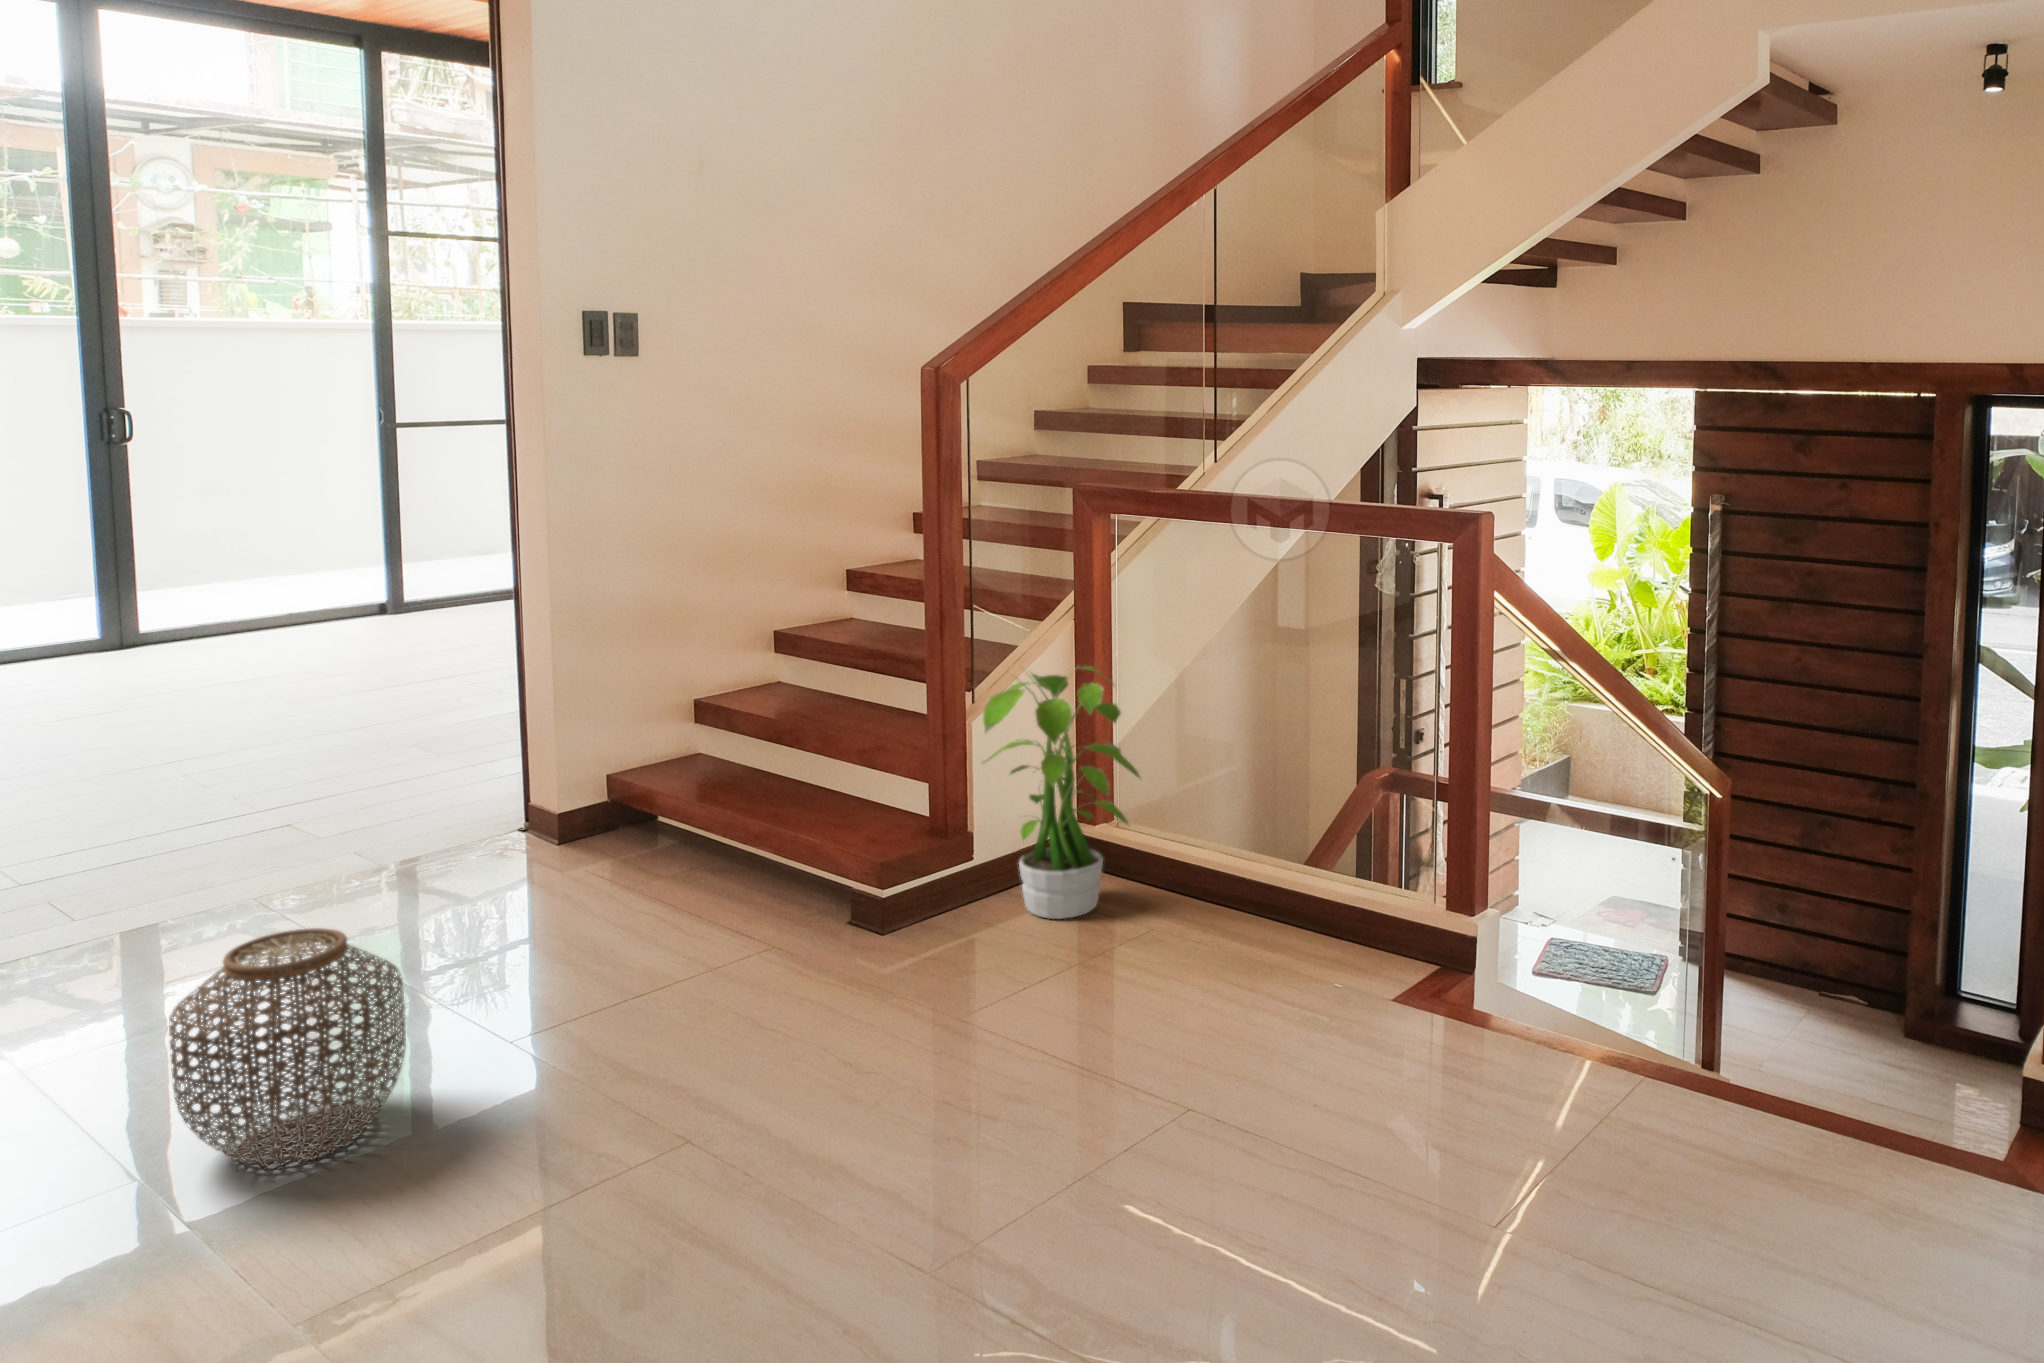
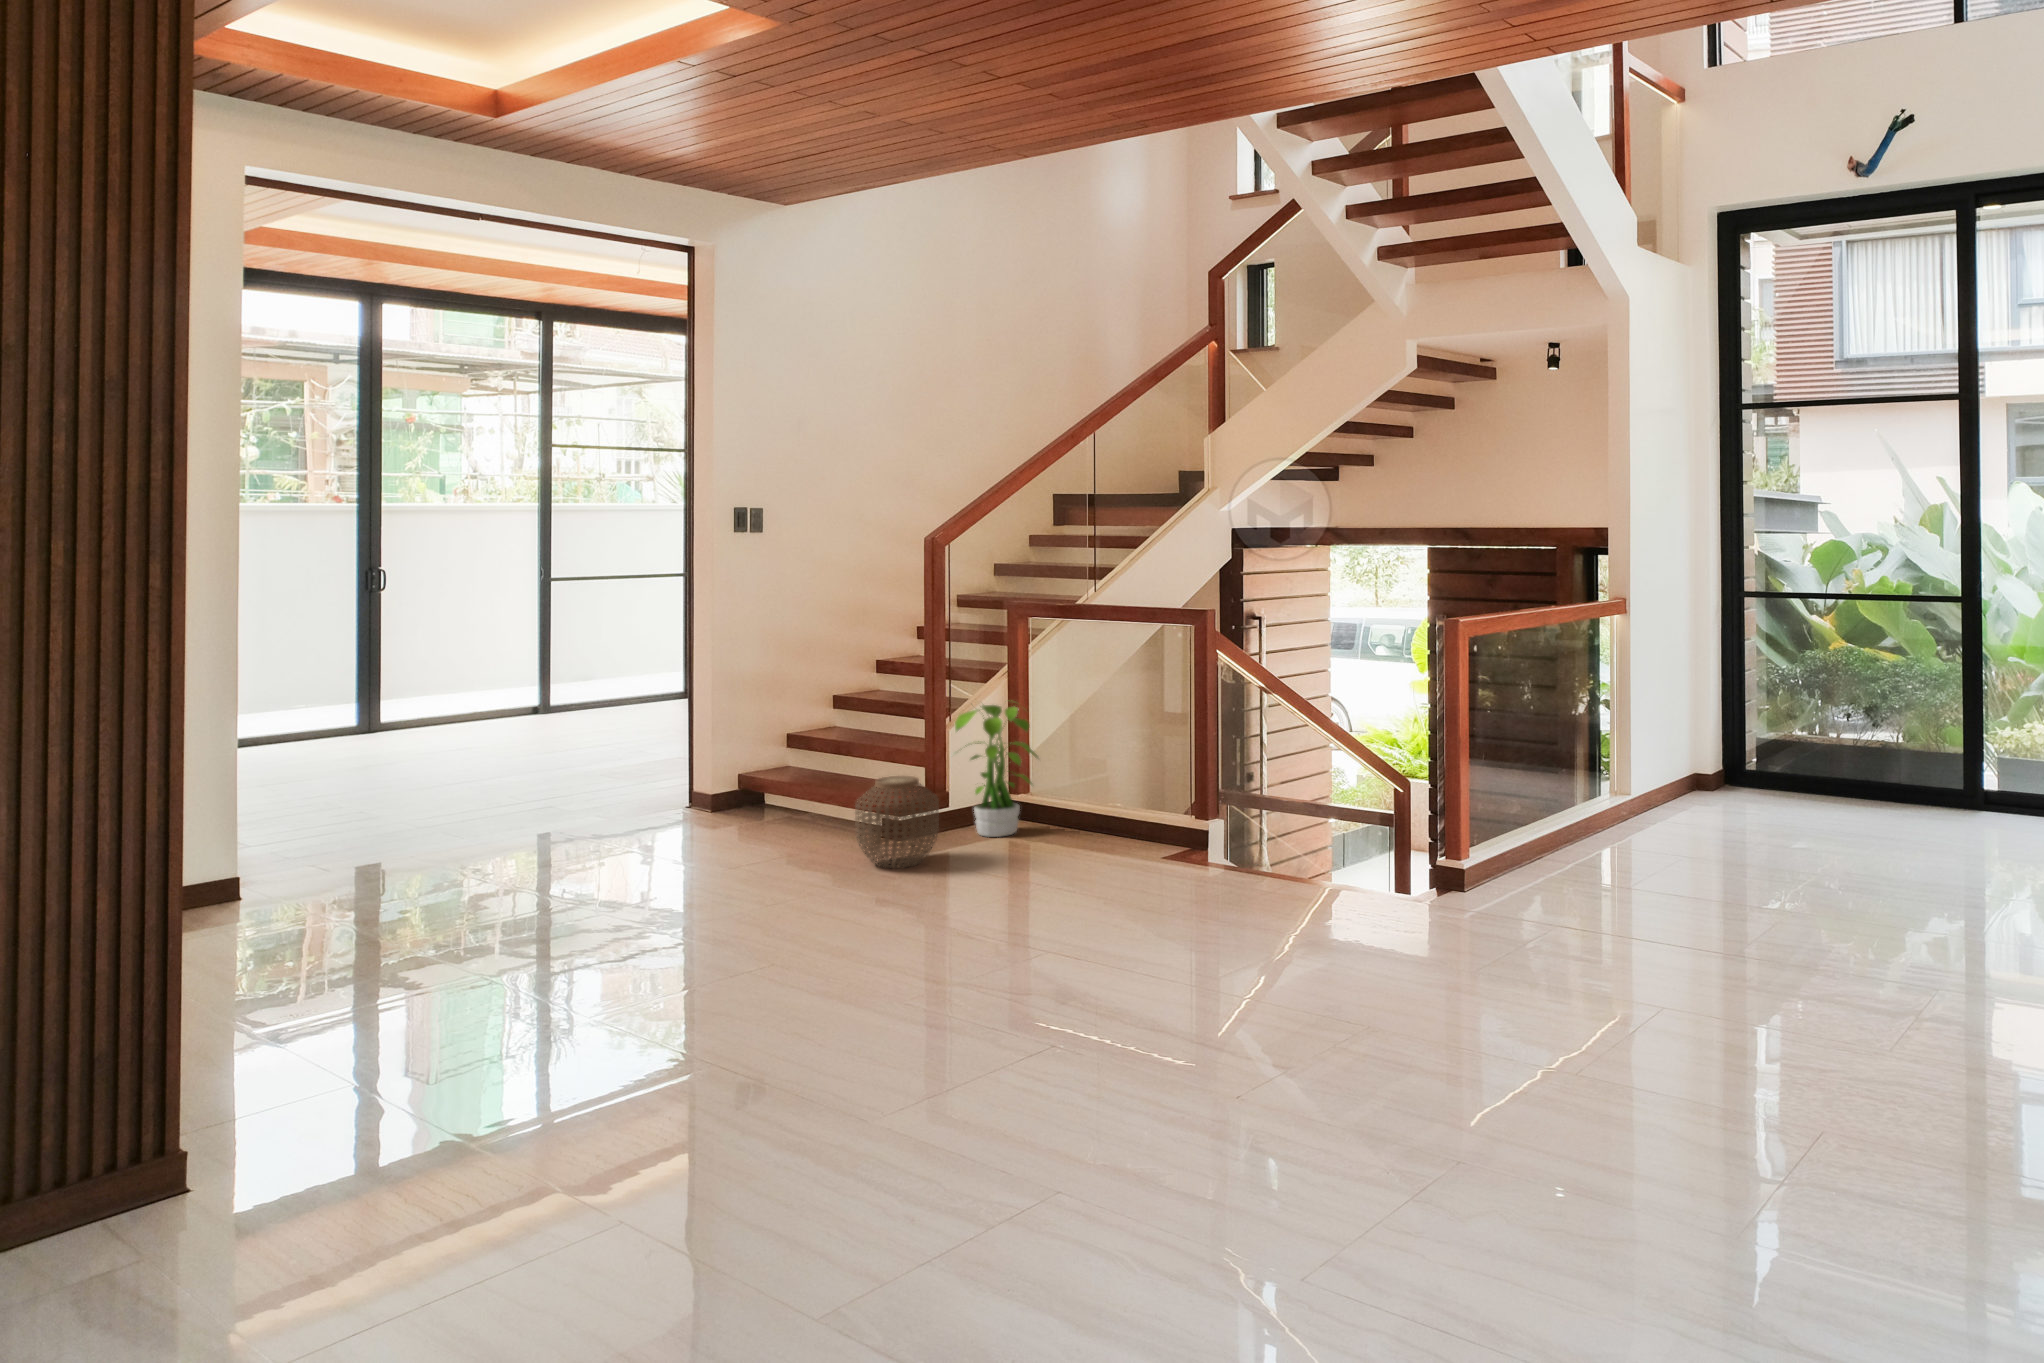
woven basket: present [169,928,406,1167] -> present [855,776,939,868]

